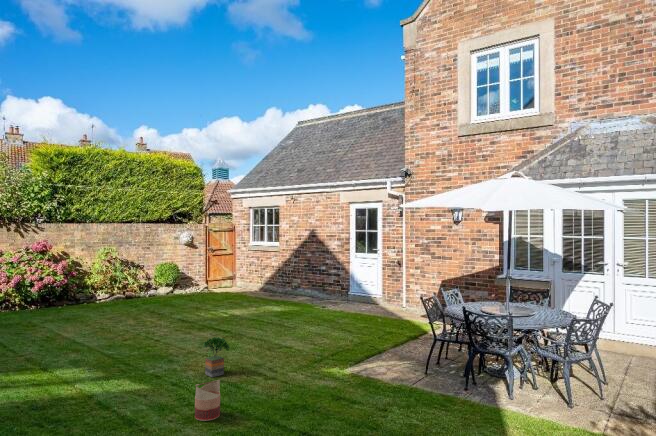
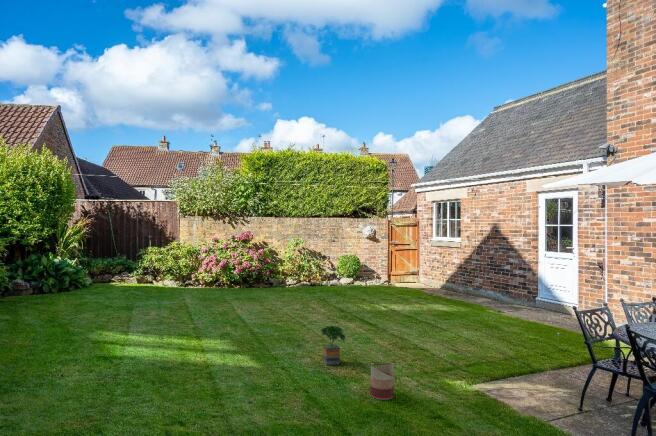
basket: present [195,380,220,421] -> present [370,363,394,400]

